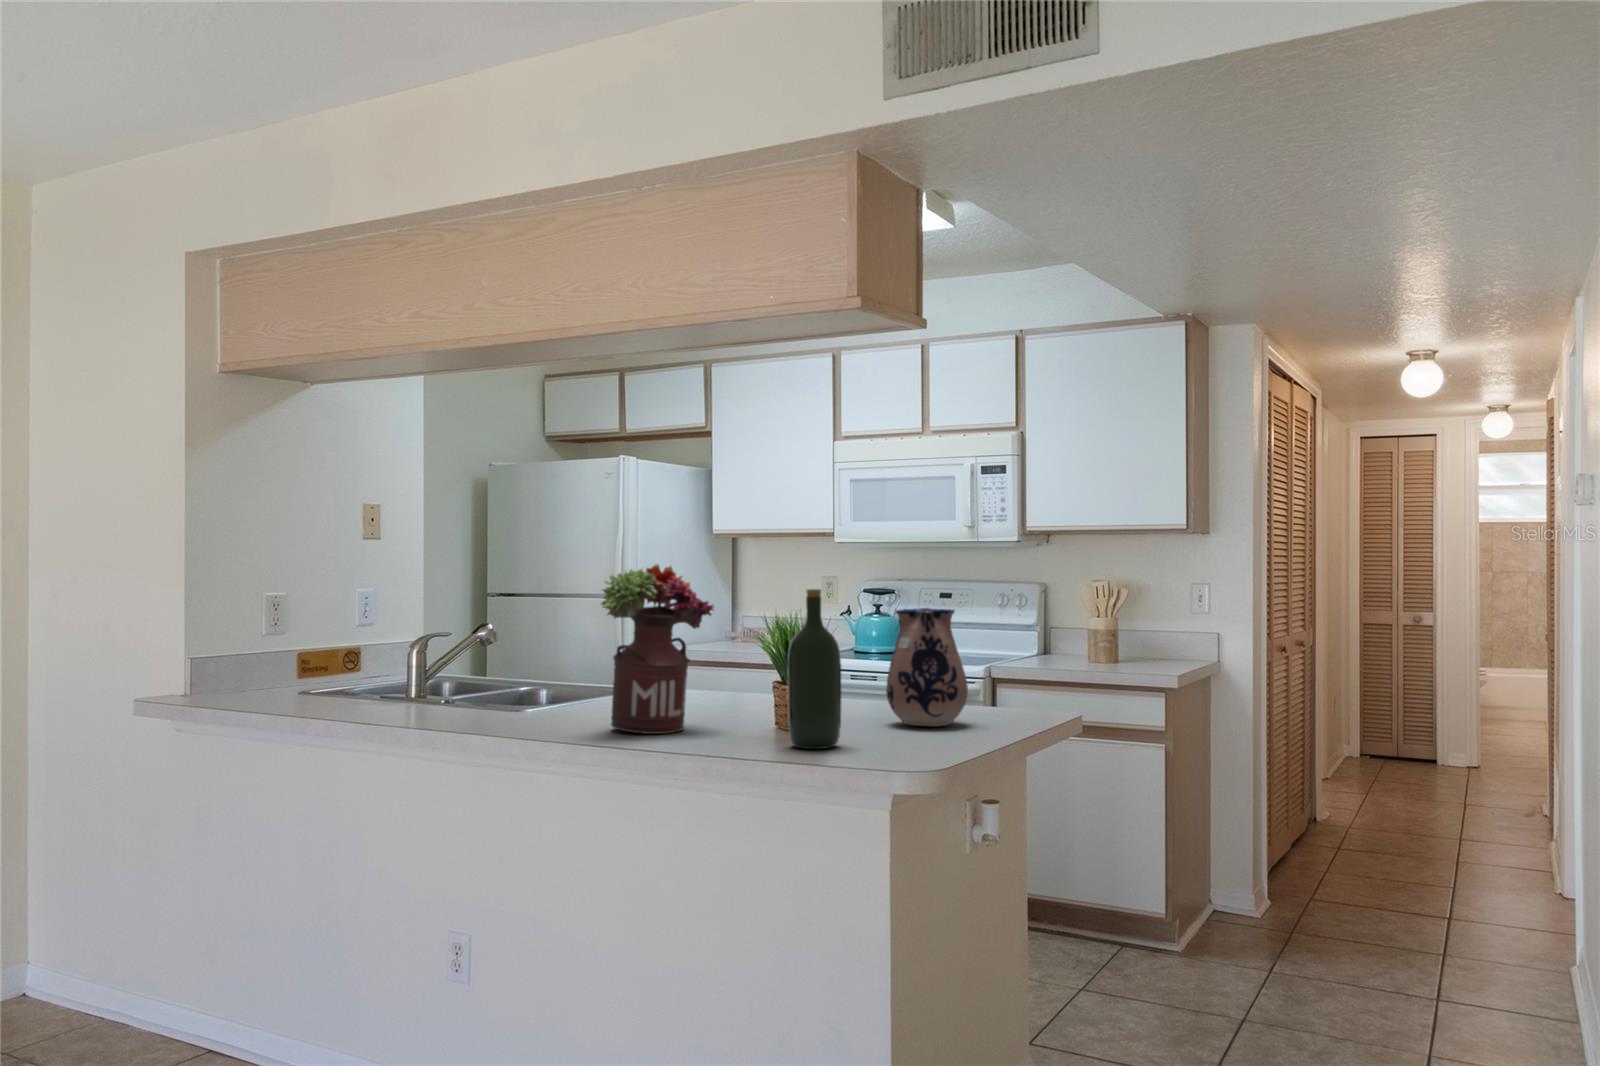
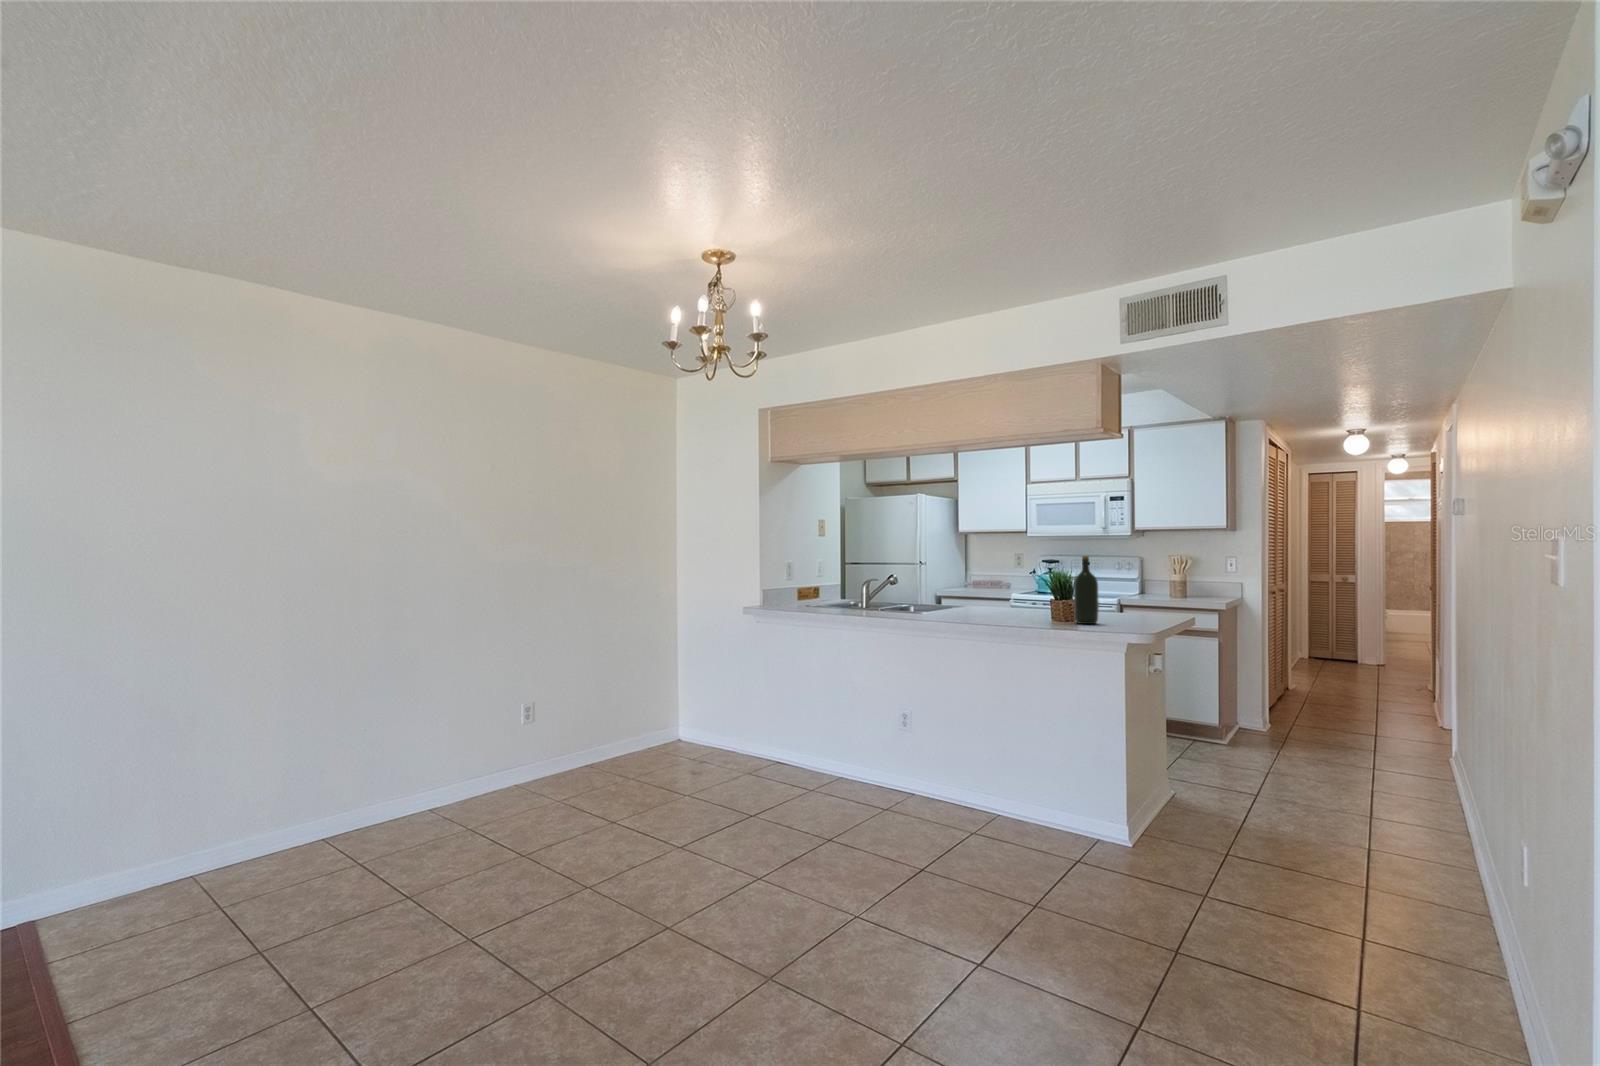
flower arrangement: present [601,564,714,734] -> none [980,545,1030,619]
ceramic pitcher: present [886,608,968,727] -> none [1106,566,1146,618]

